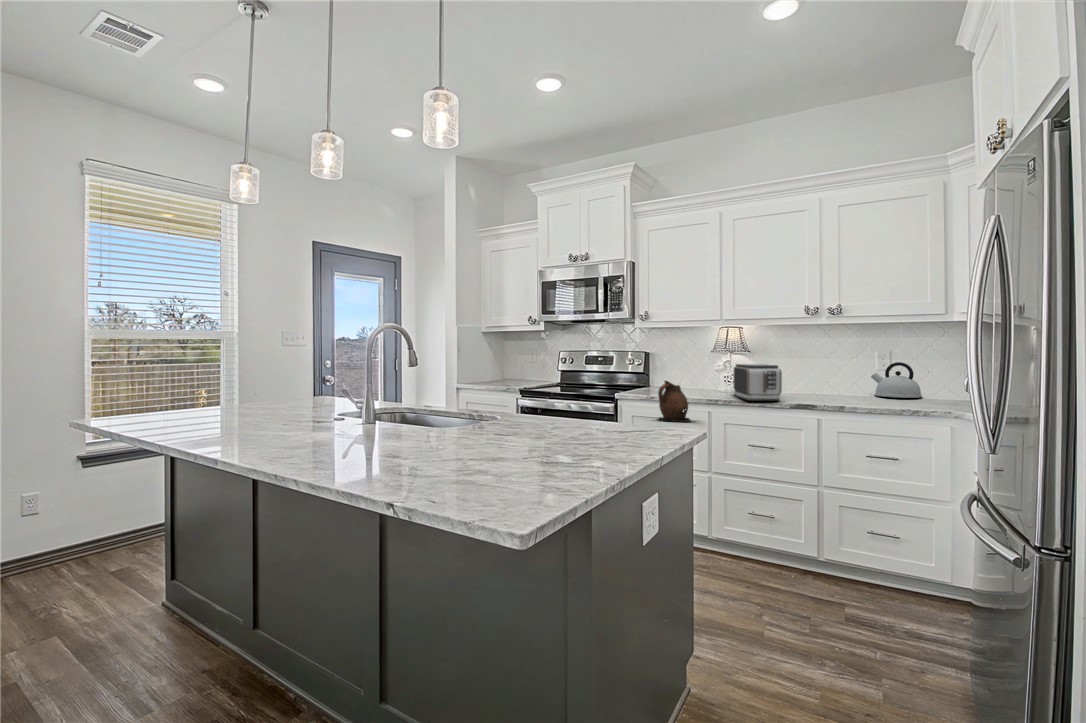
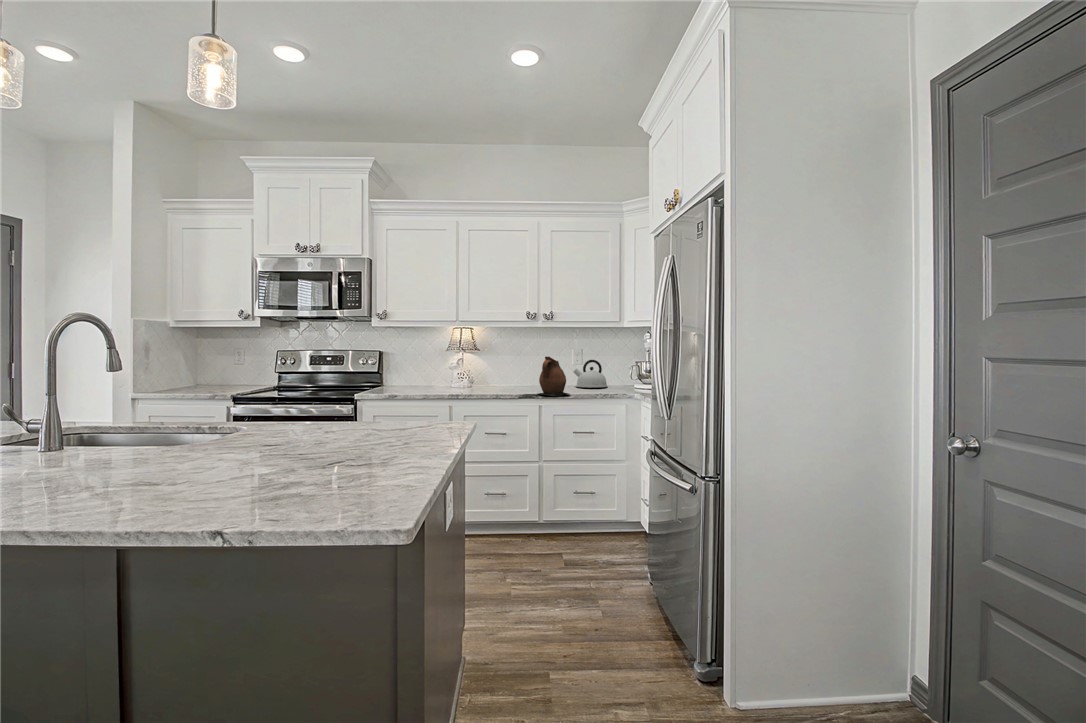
toaster: present [733,364,782,401] -> none [468,362,511,394]
ceramic pitcher: present [658,381,691,422] -> present [538,357,569,395]

